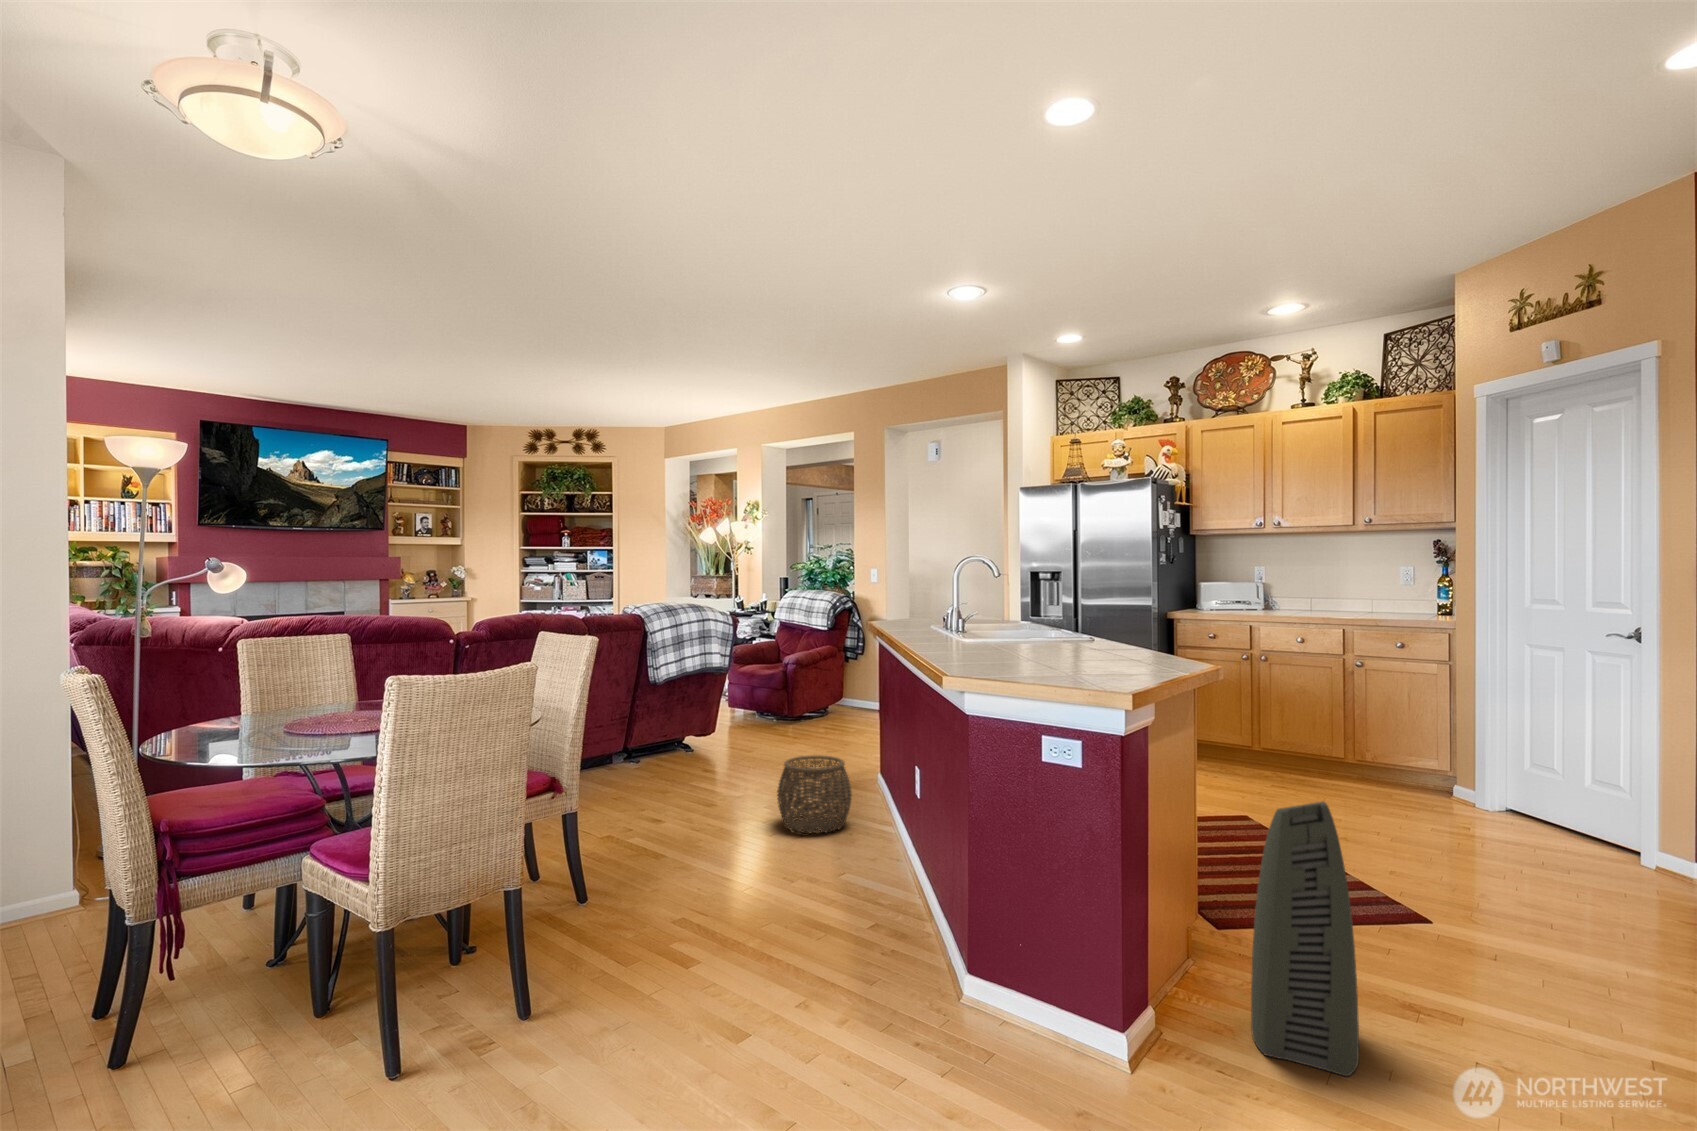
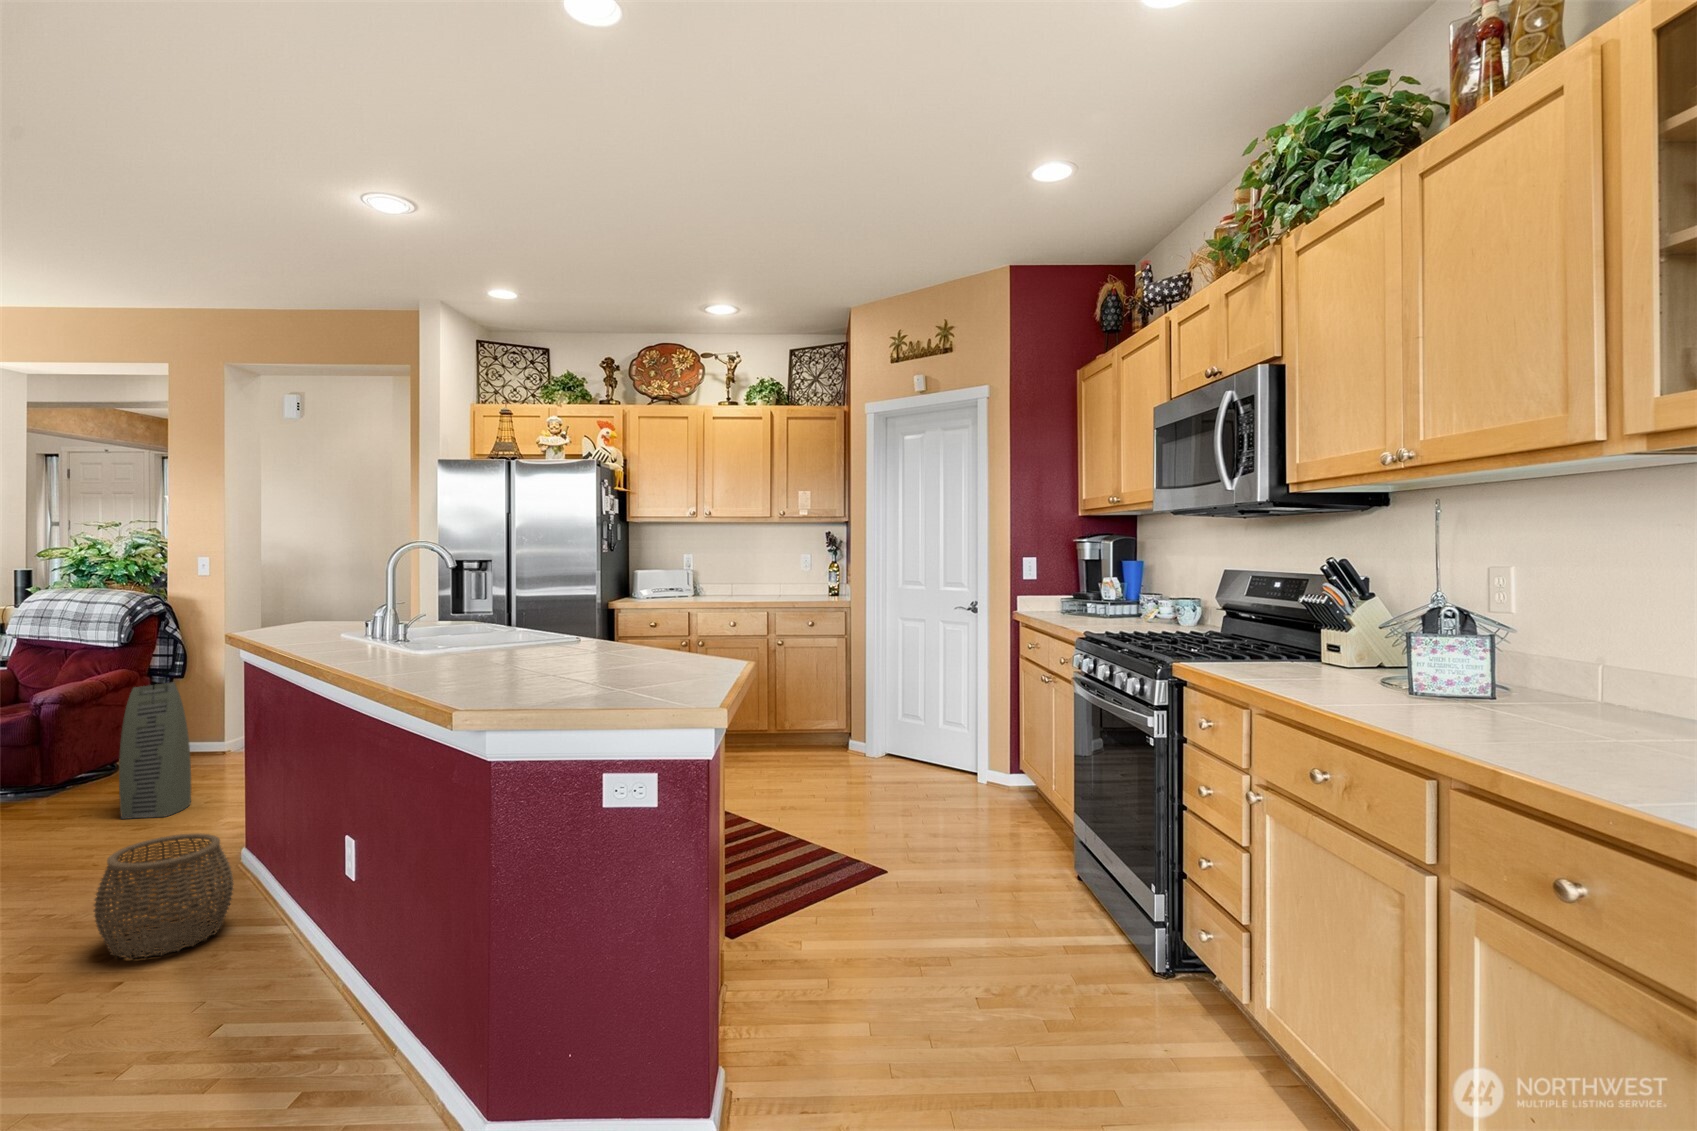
air purifier: present [1251,801,1359,1077] -> present [119,683,191,819]

